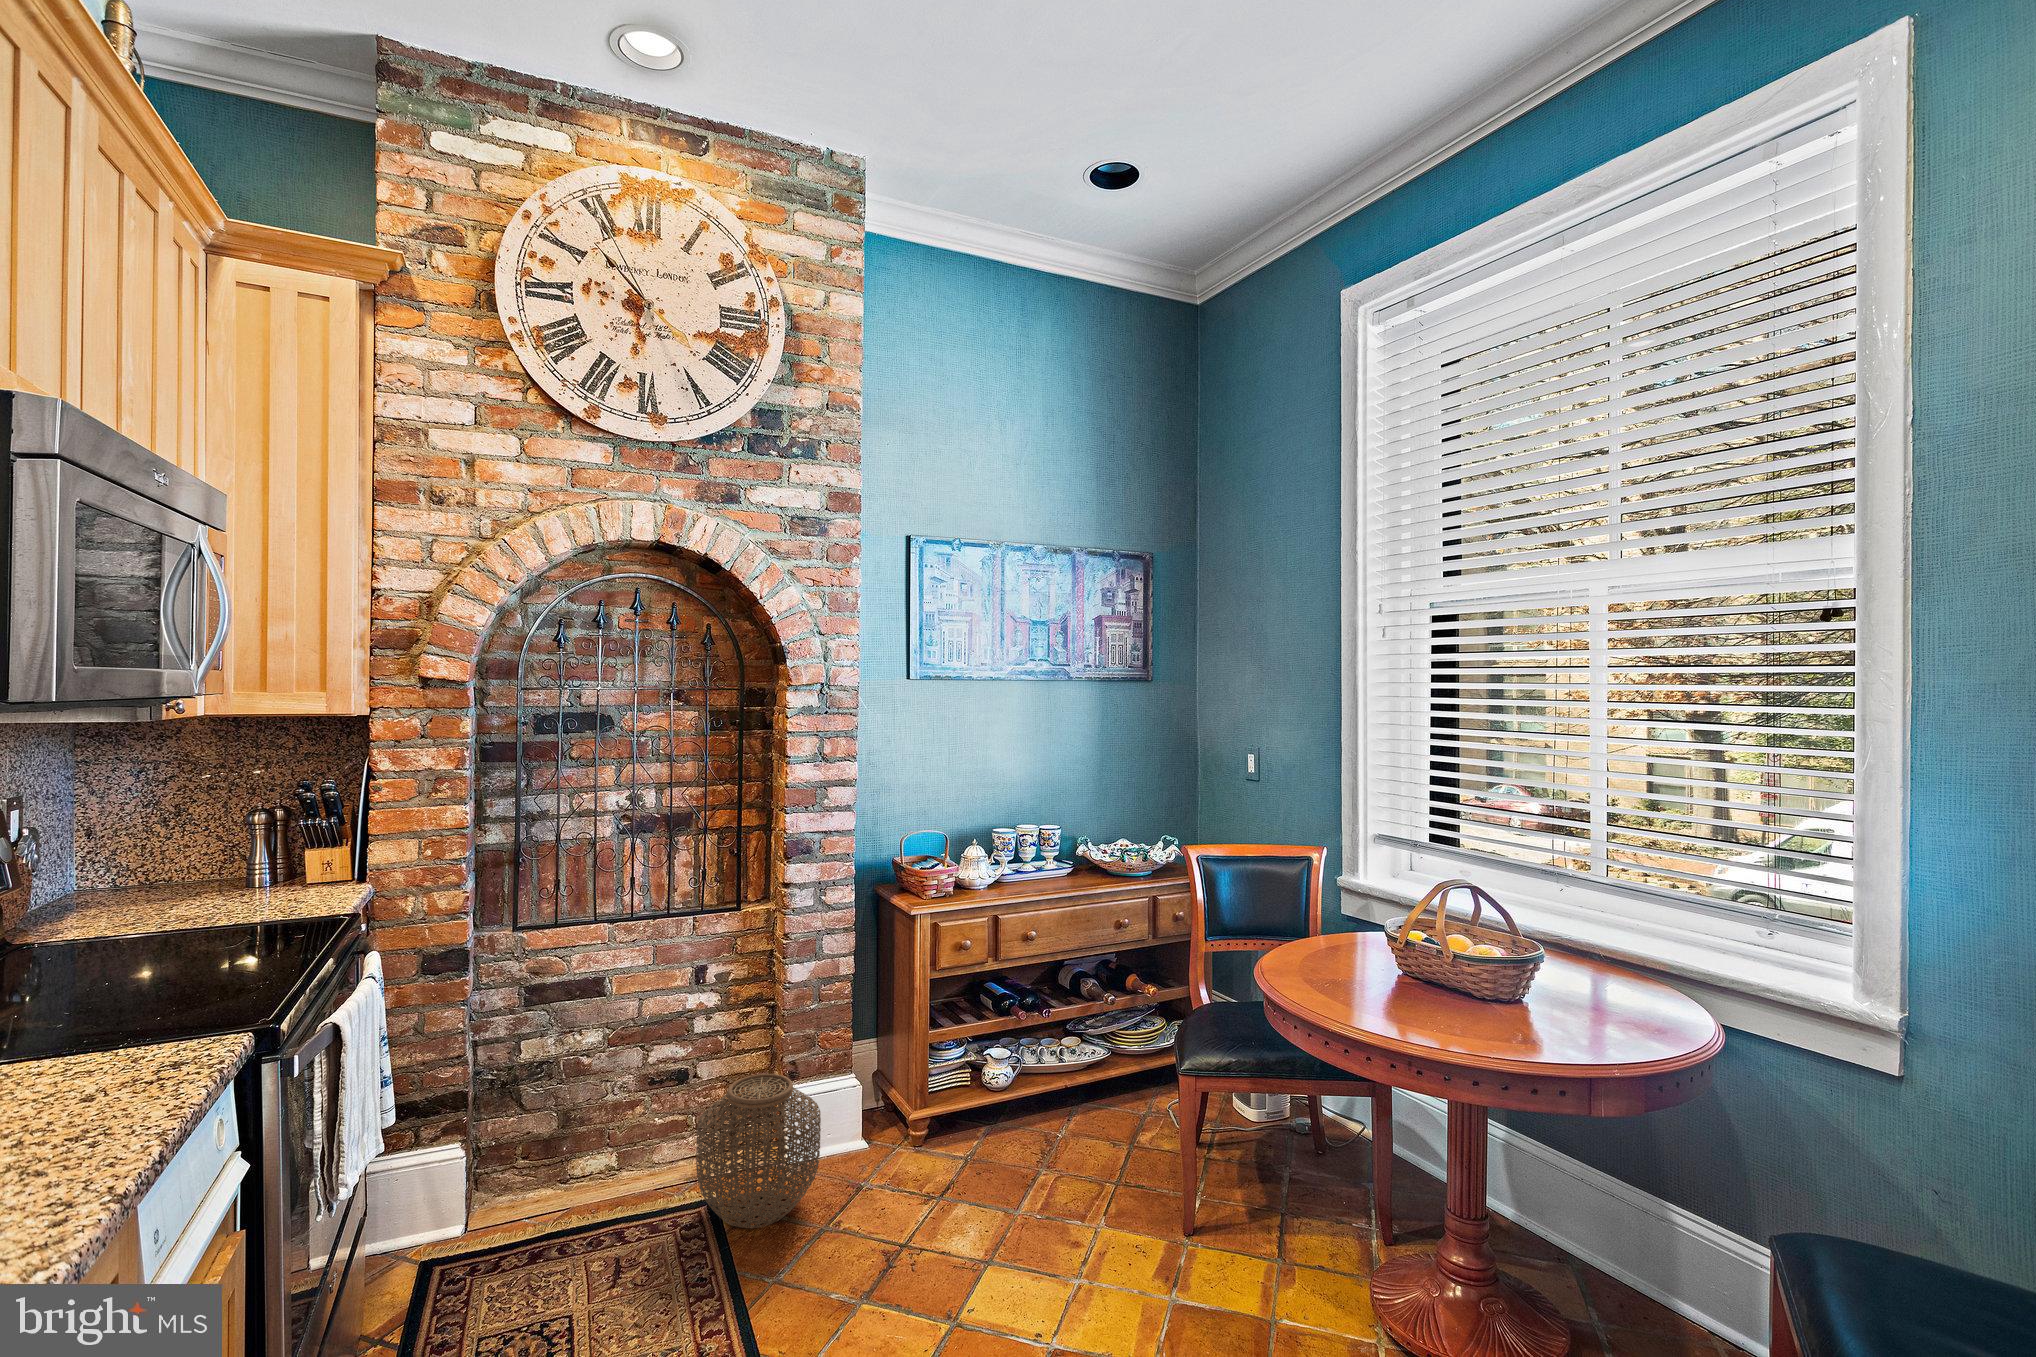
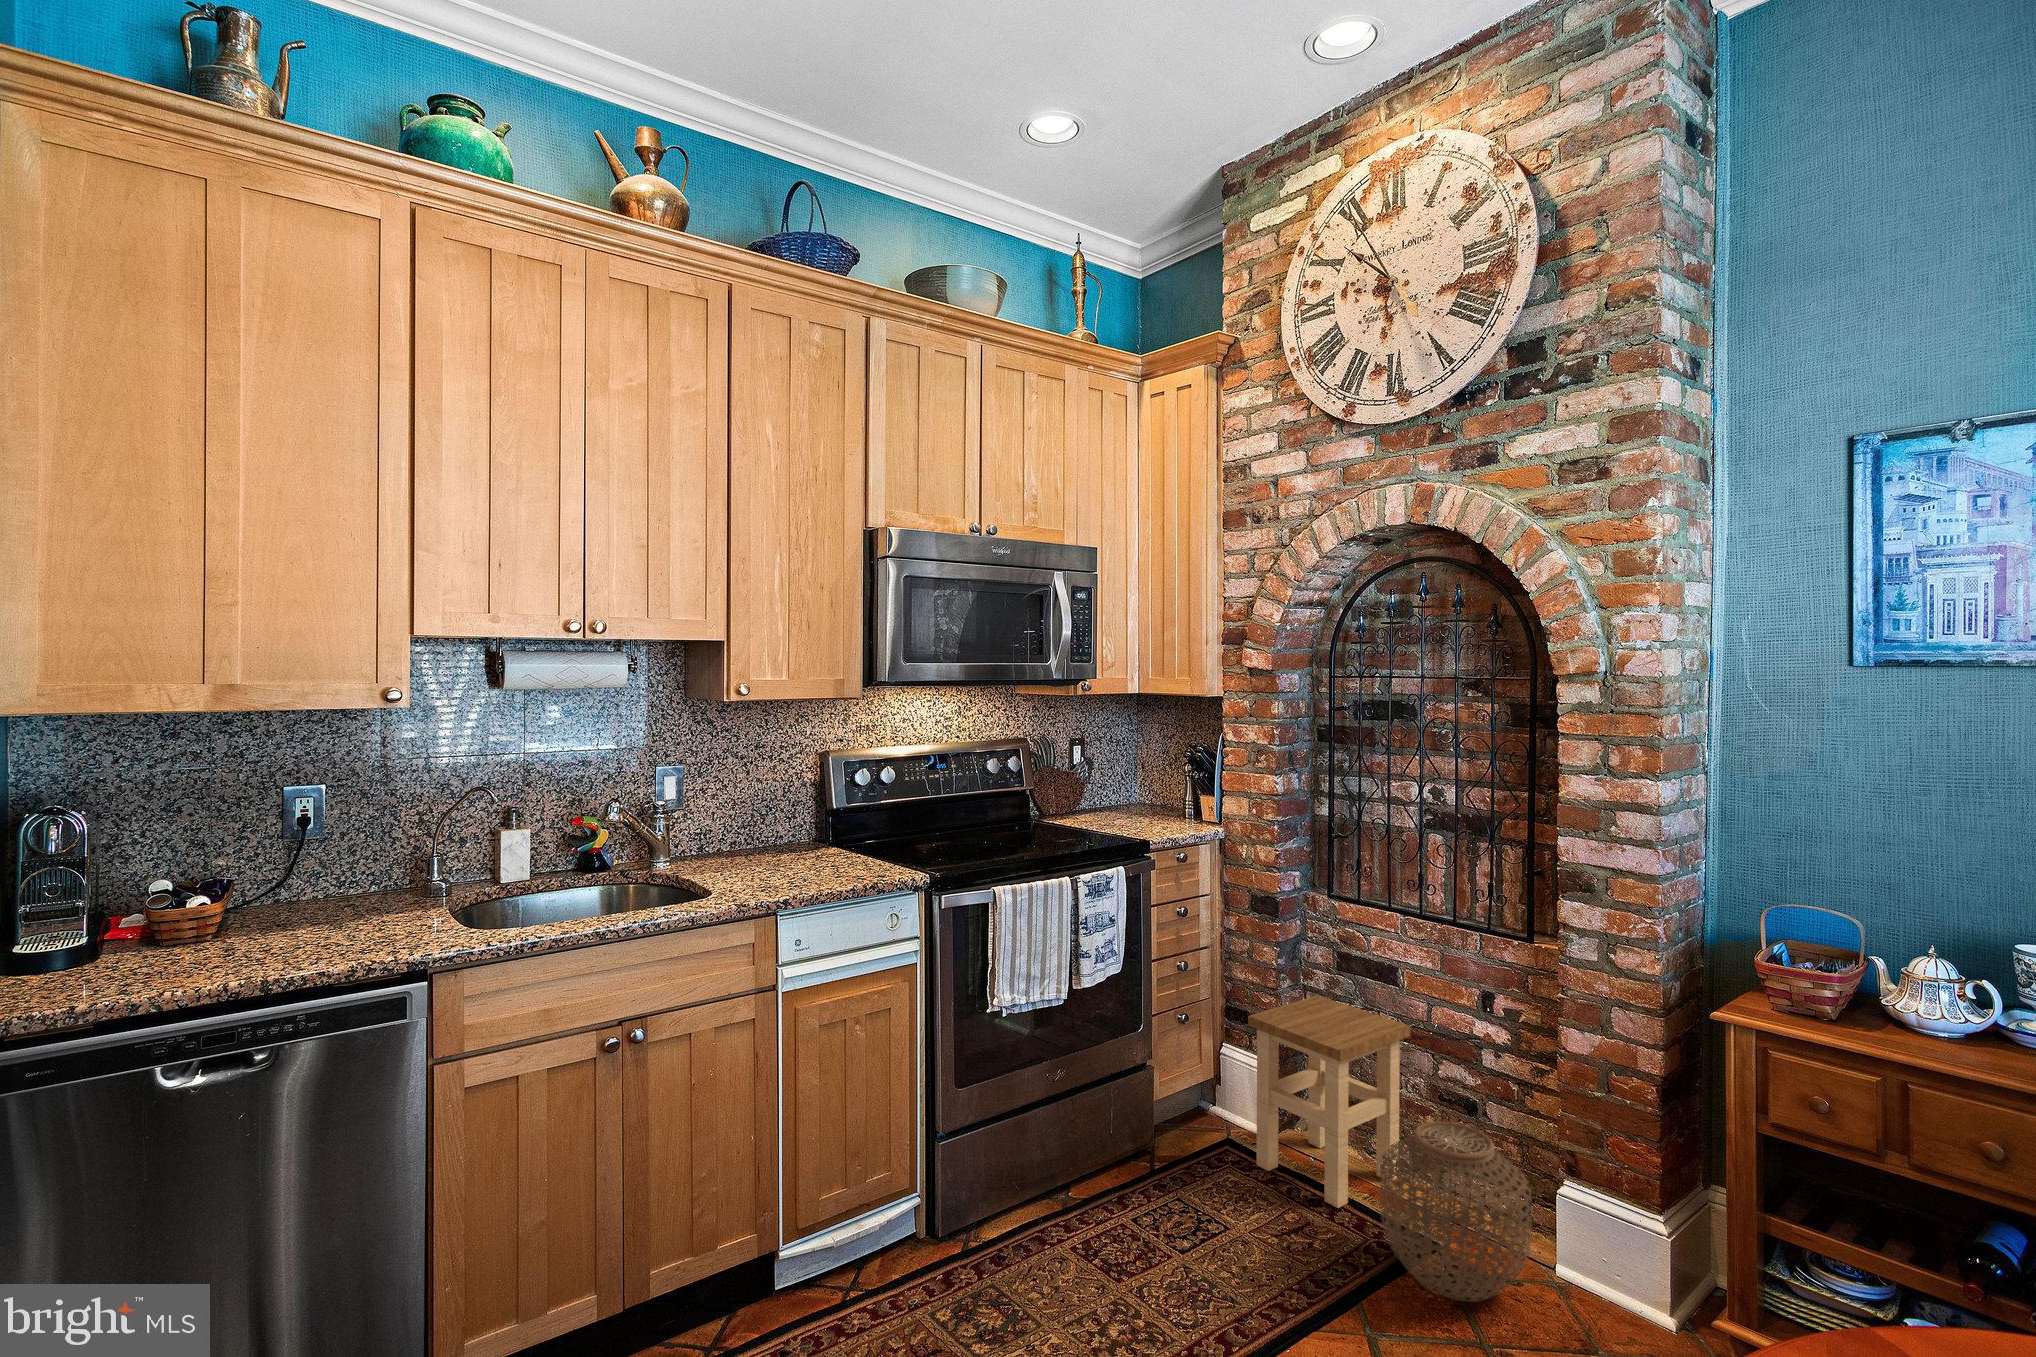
stool: none [490,1026,629,1257] -> present [1248,995,1410,1208]

